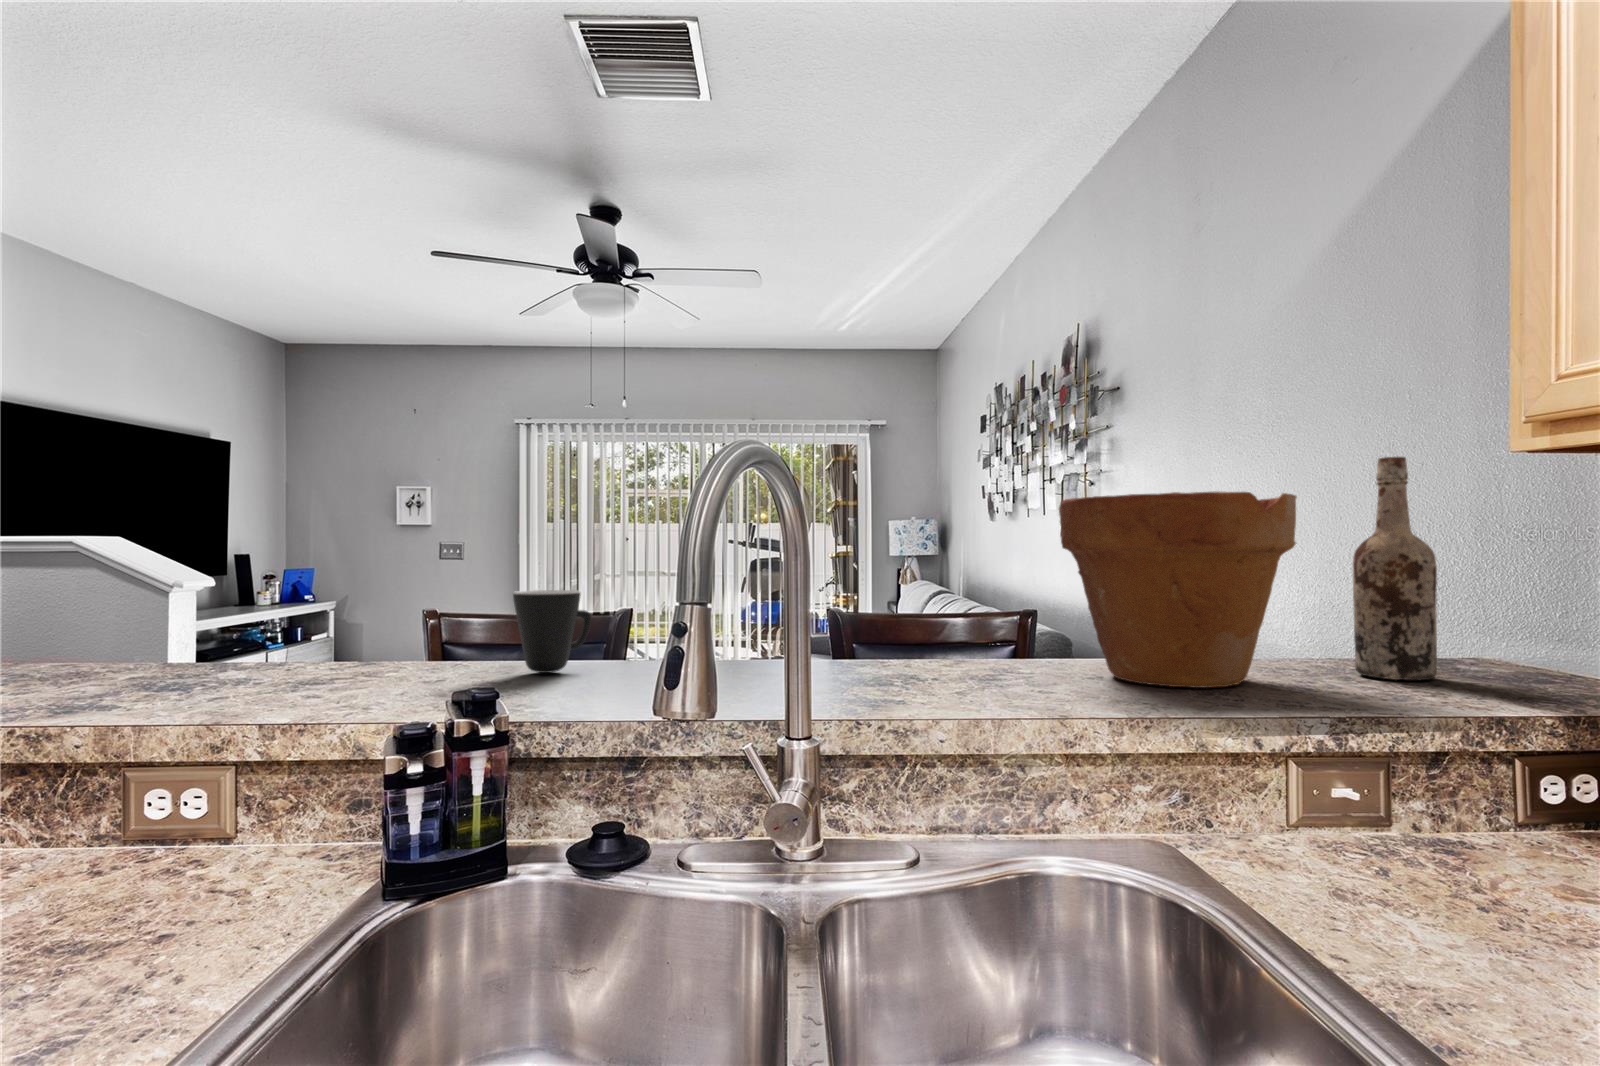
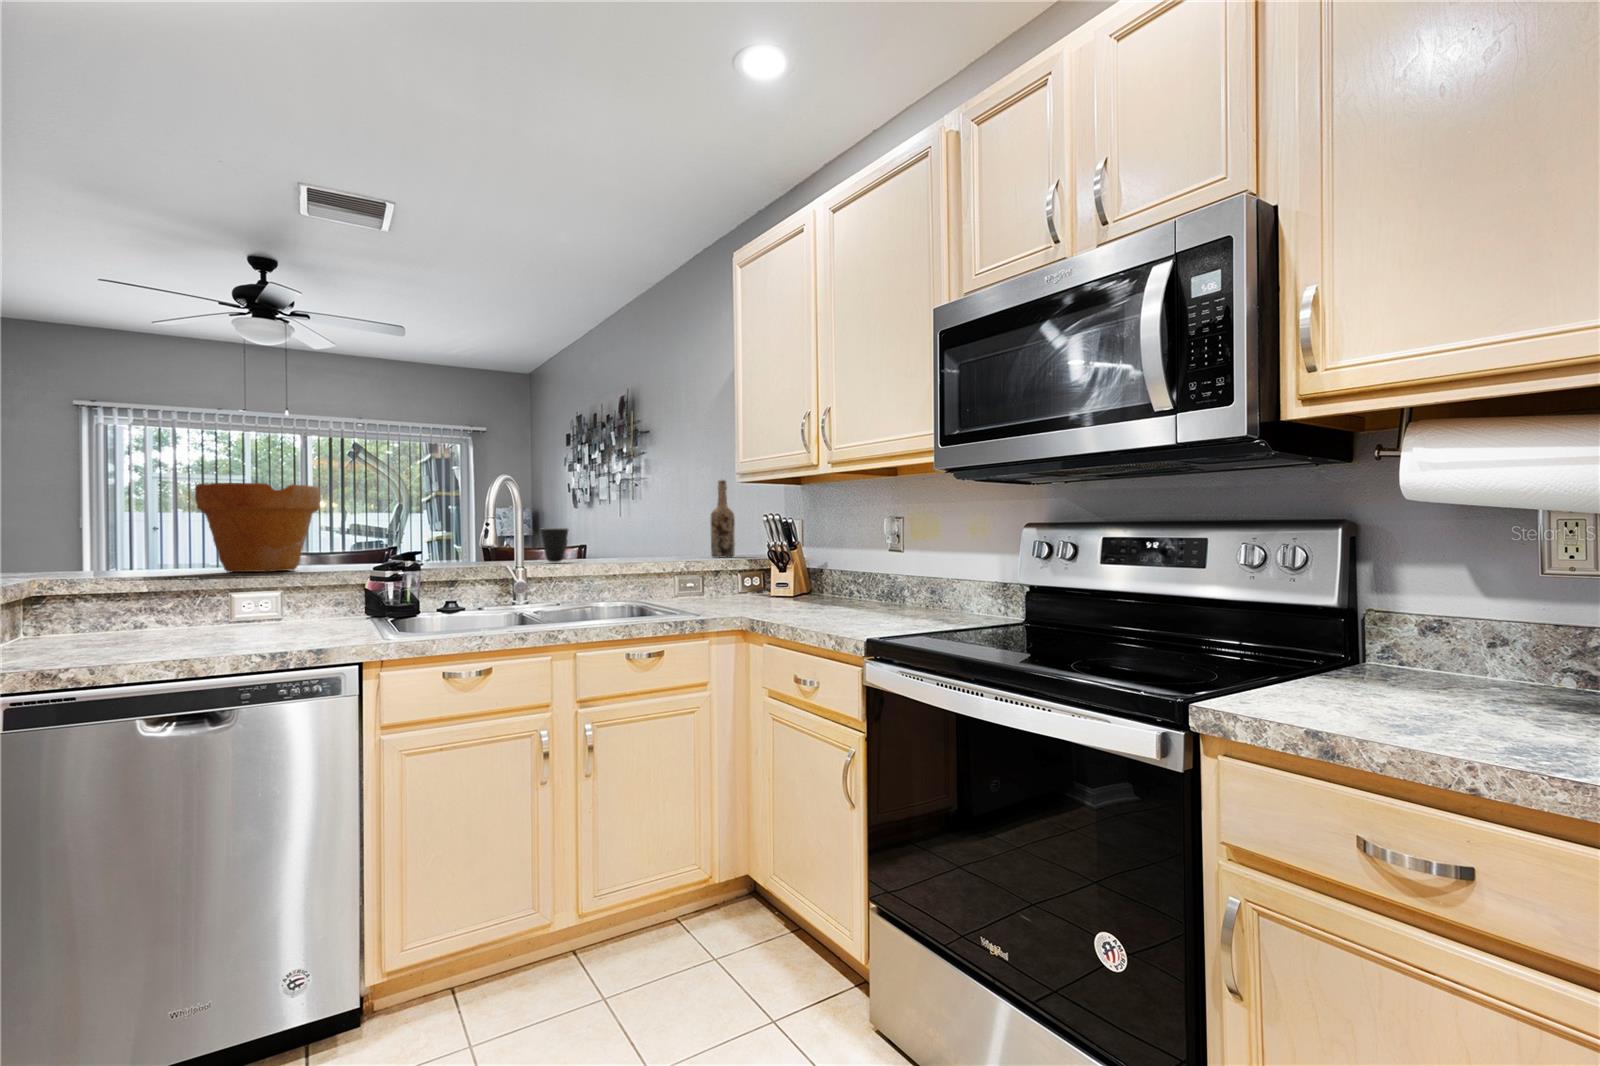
flower pot: present [1059,491,1296,688] -> present [195,483,320,572]
mug: present [513,590,591,673] -> present [540,528,568,562]

